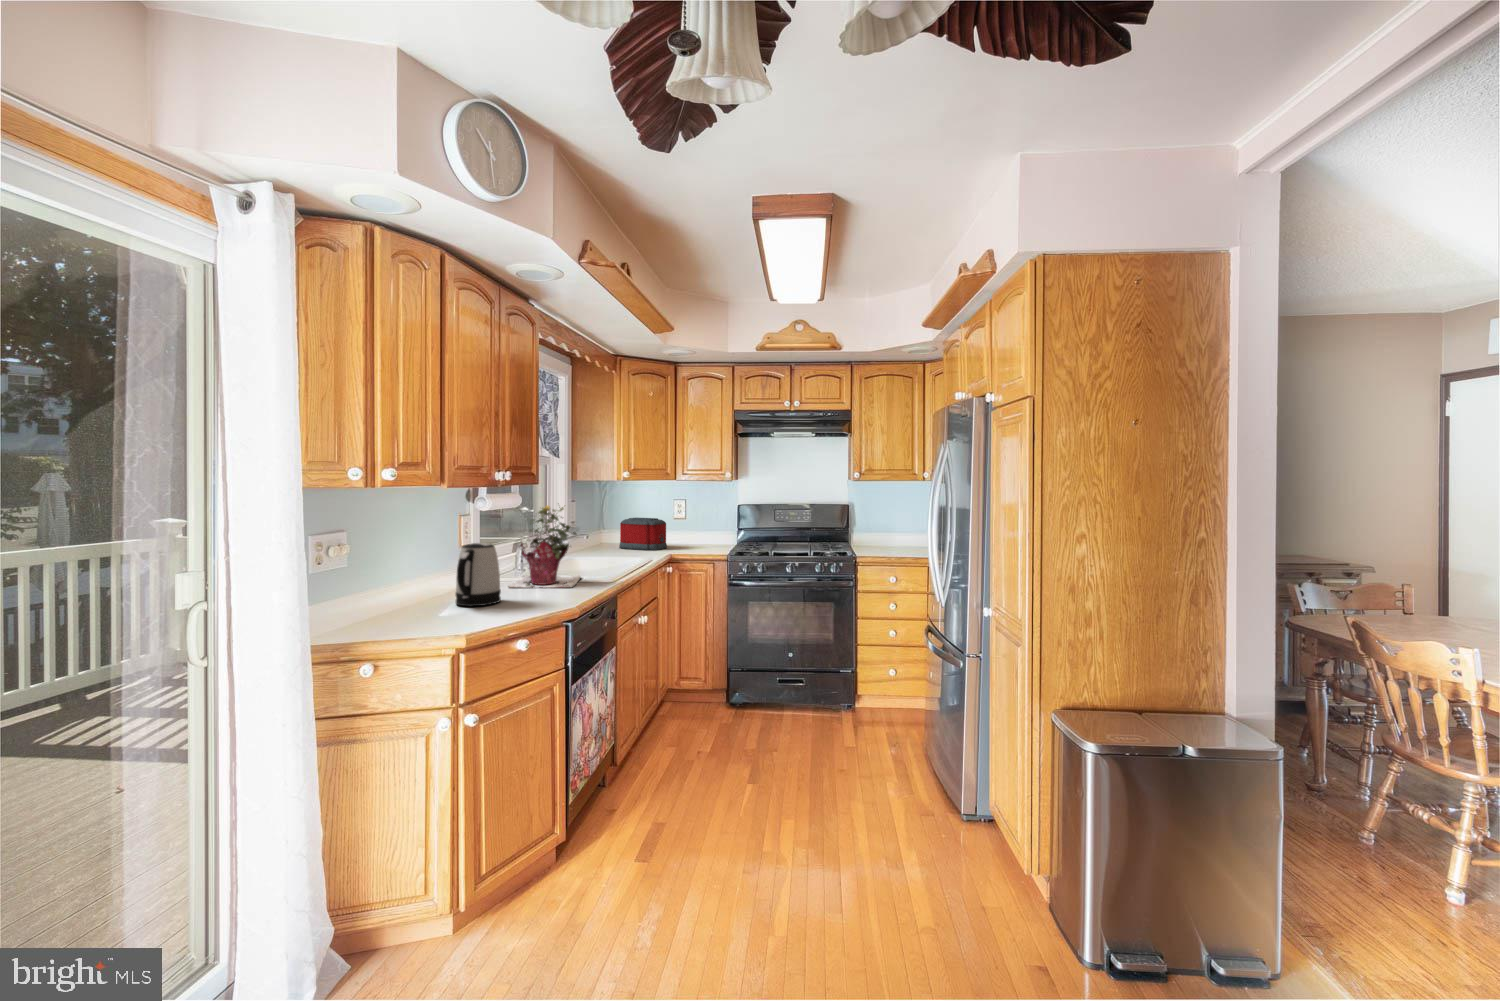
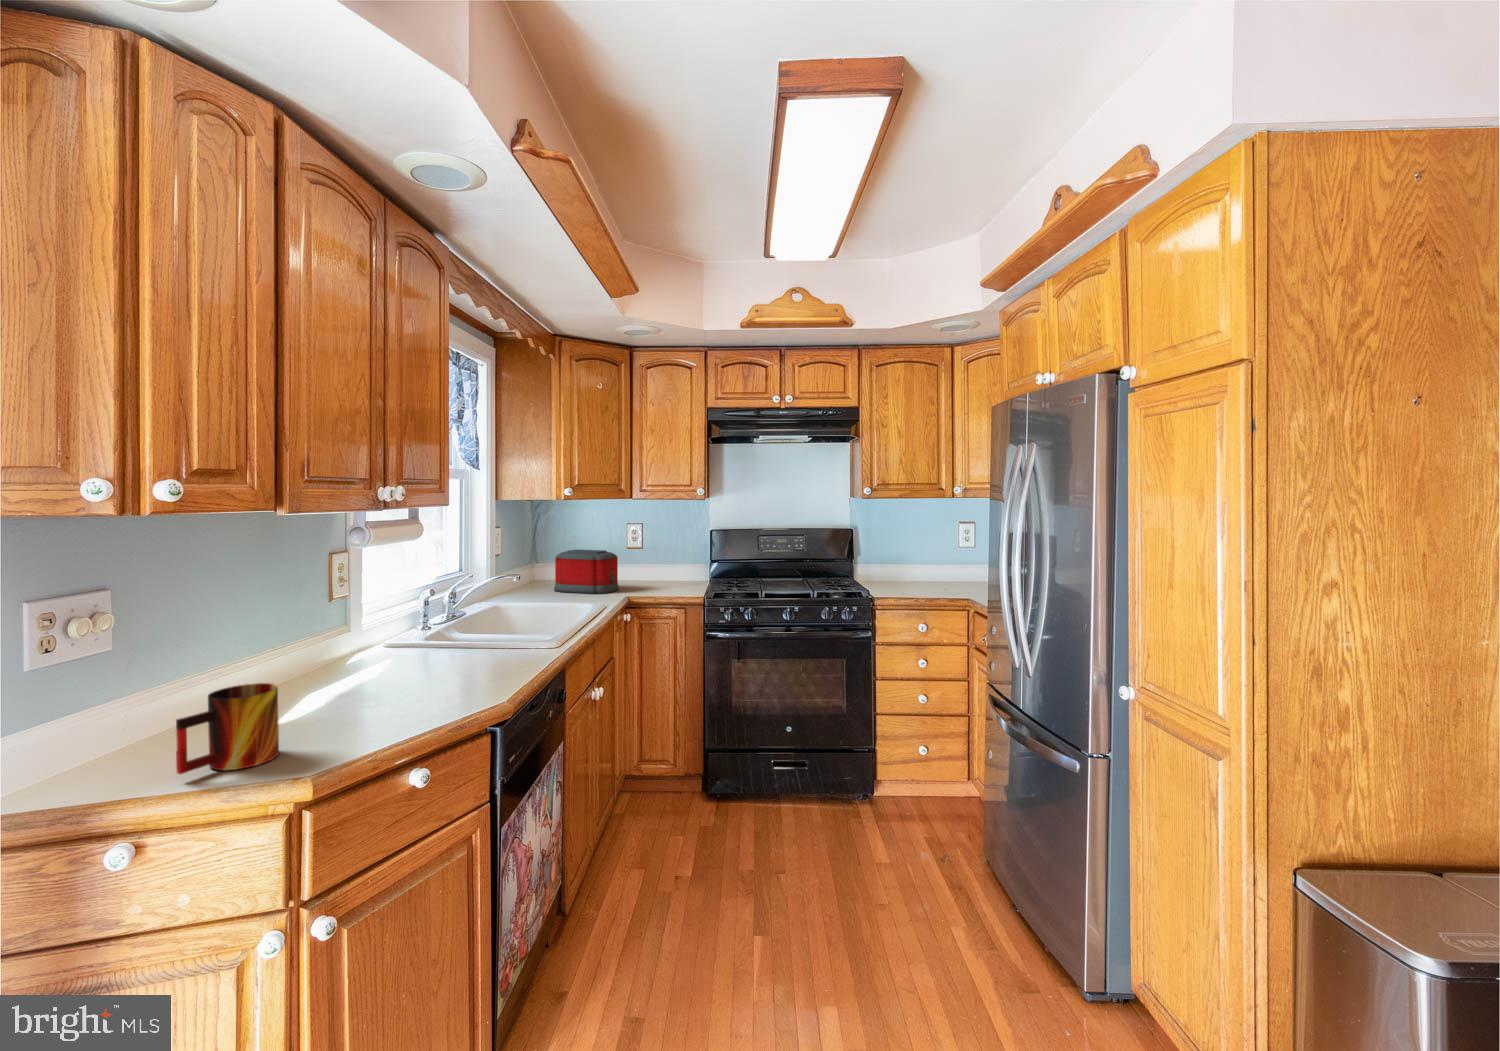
potted plant: present [508,505,581,588] -> none [395,534,515,664]
kettle: present [456,543,501,606] -> none [306,601,383,706]
mug: none [393,586,444,632] -> present [176,683,279,774]

